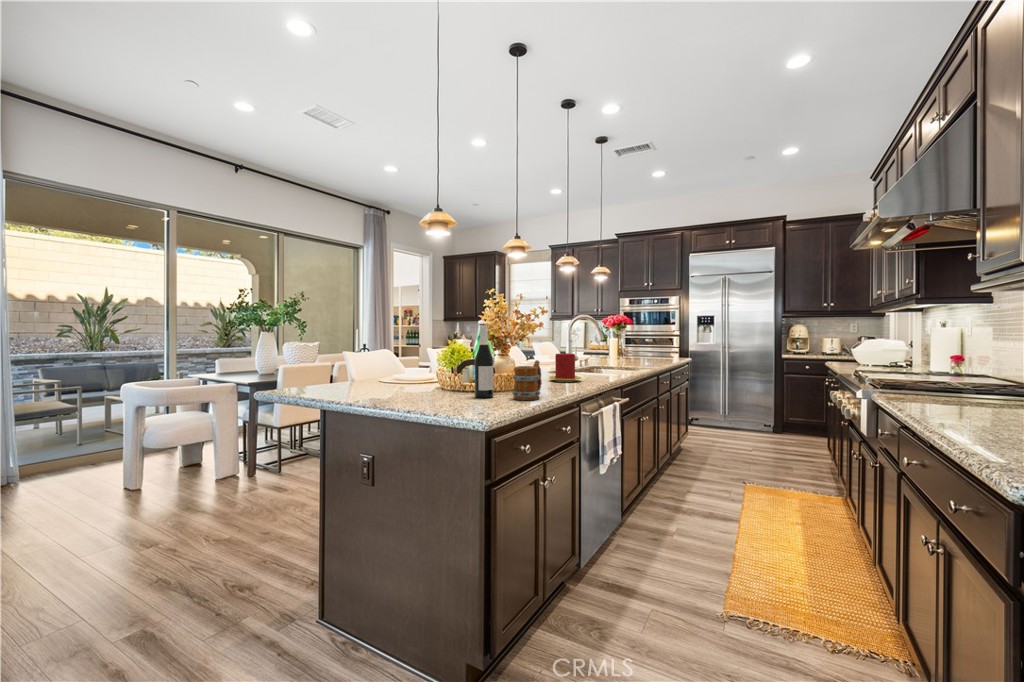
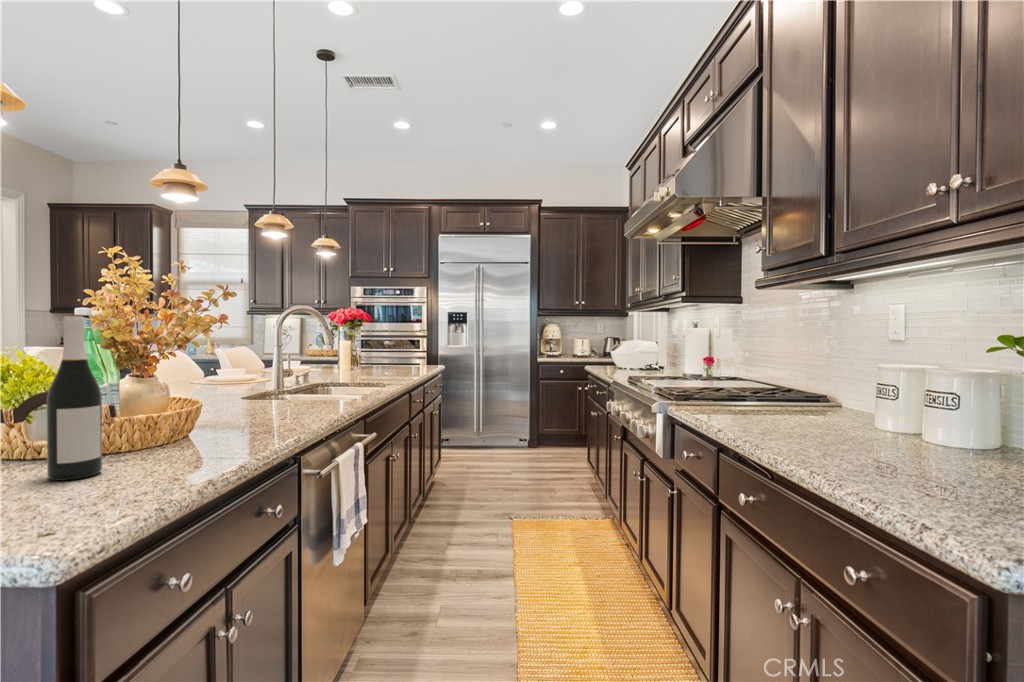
candle: present [549,353,581,382] -> none [241,368,302,418]
mug: present [512,360,542,400] -> none [151,388,223,474]

